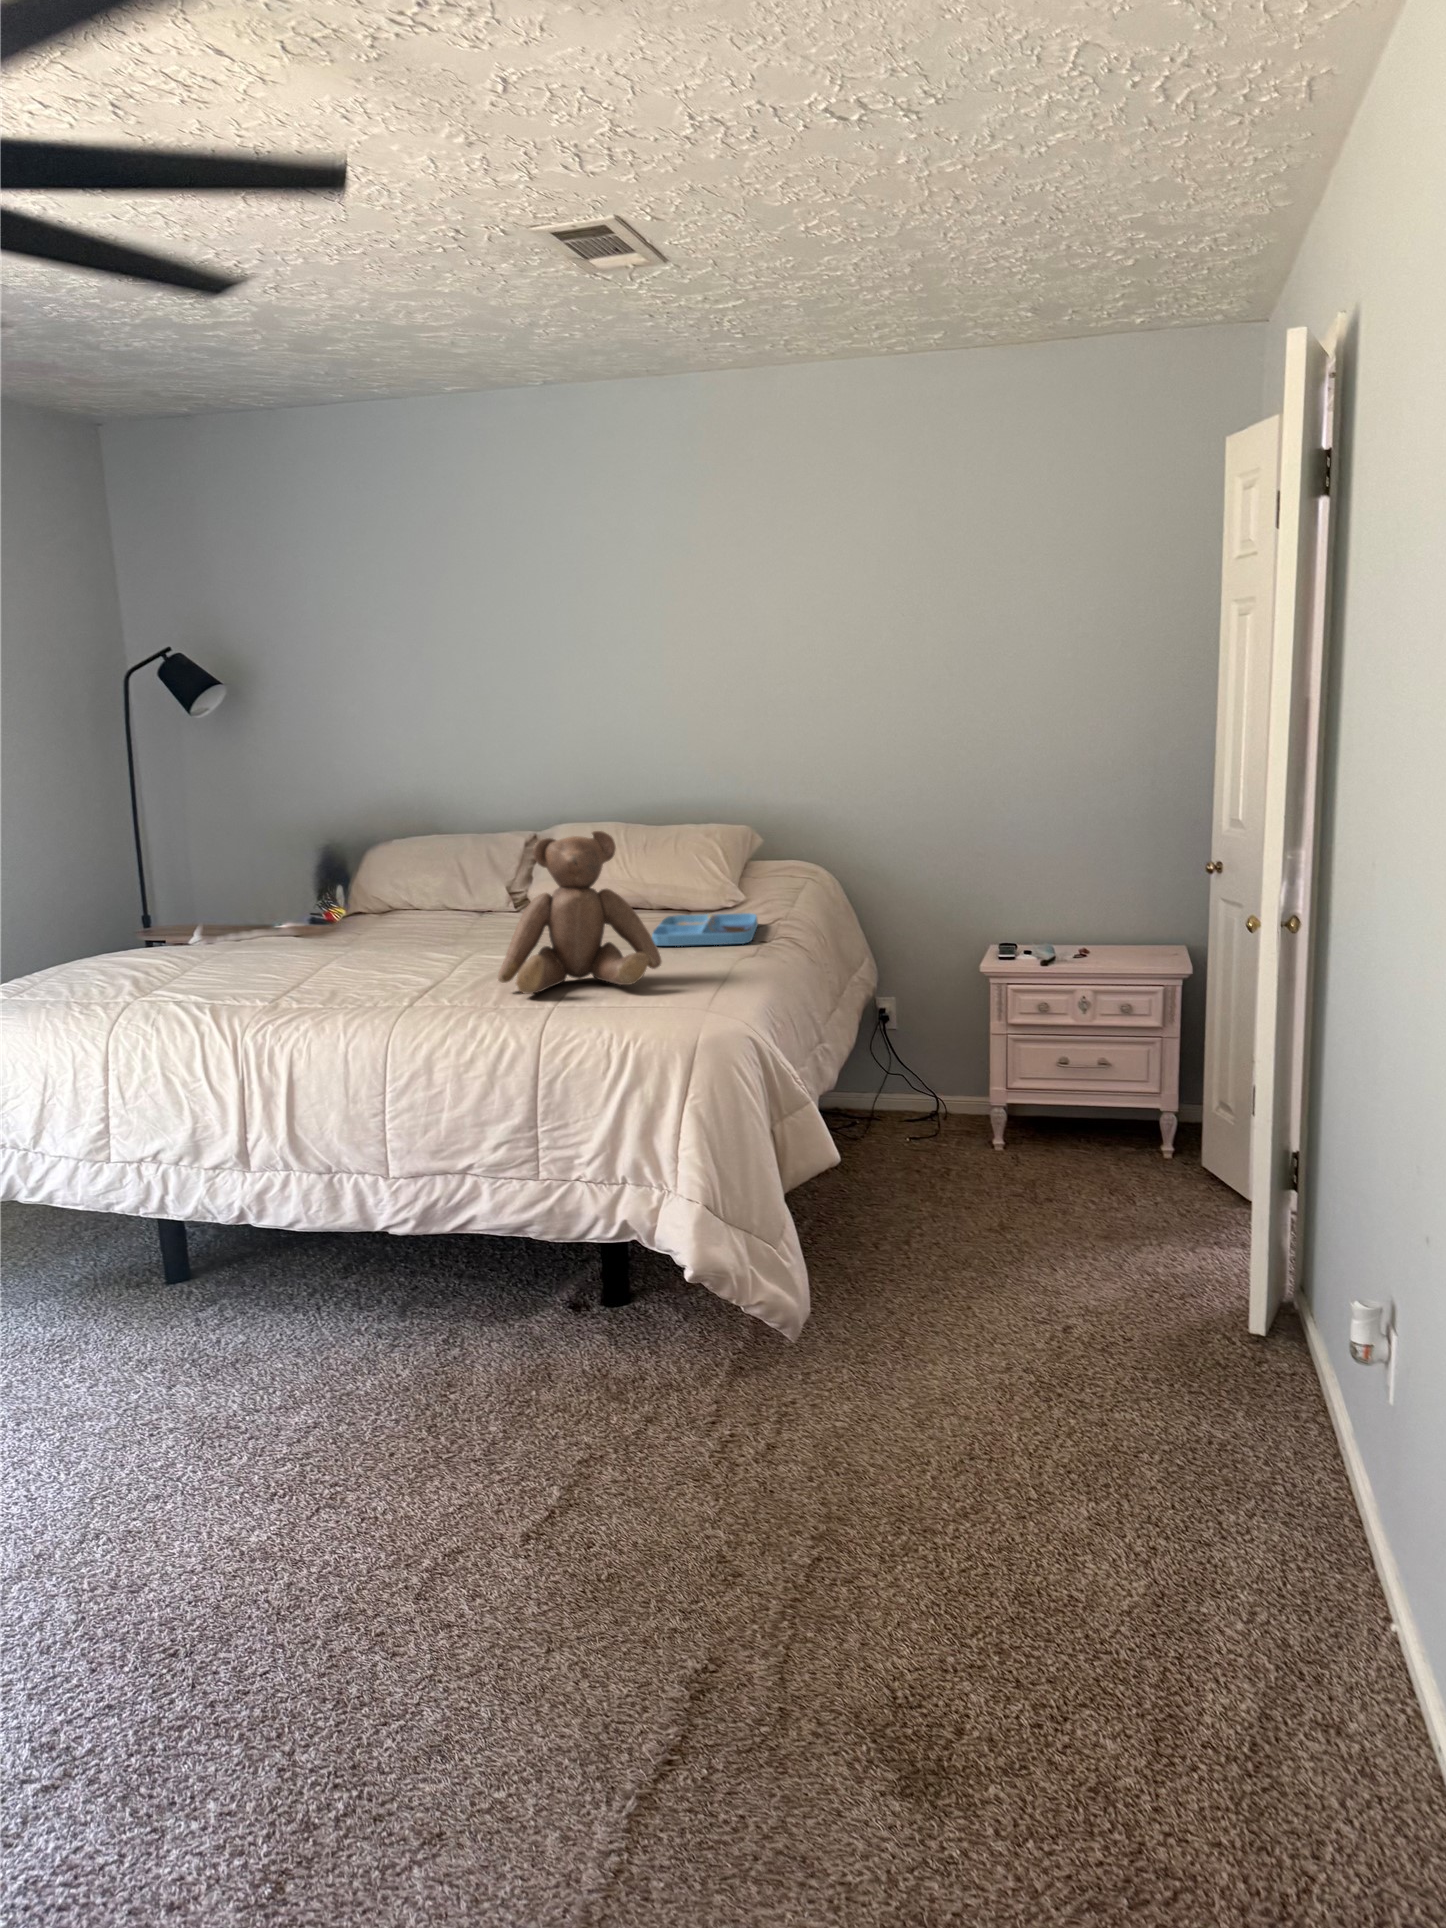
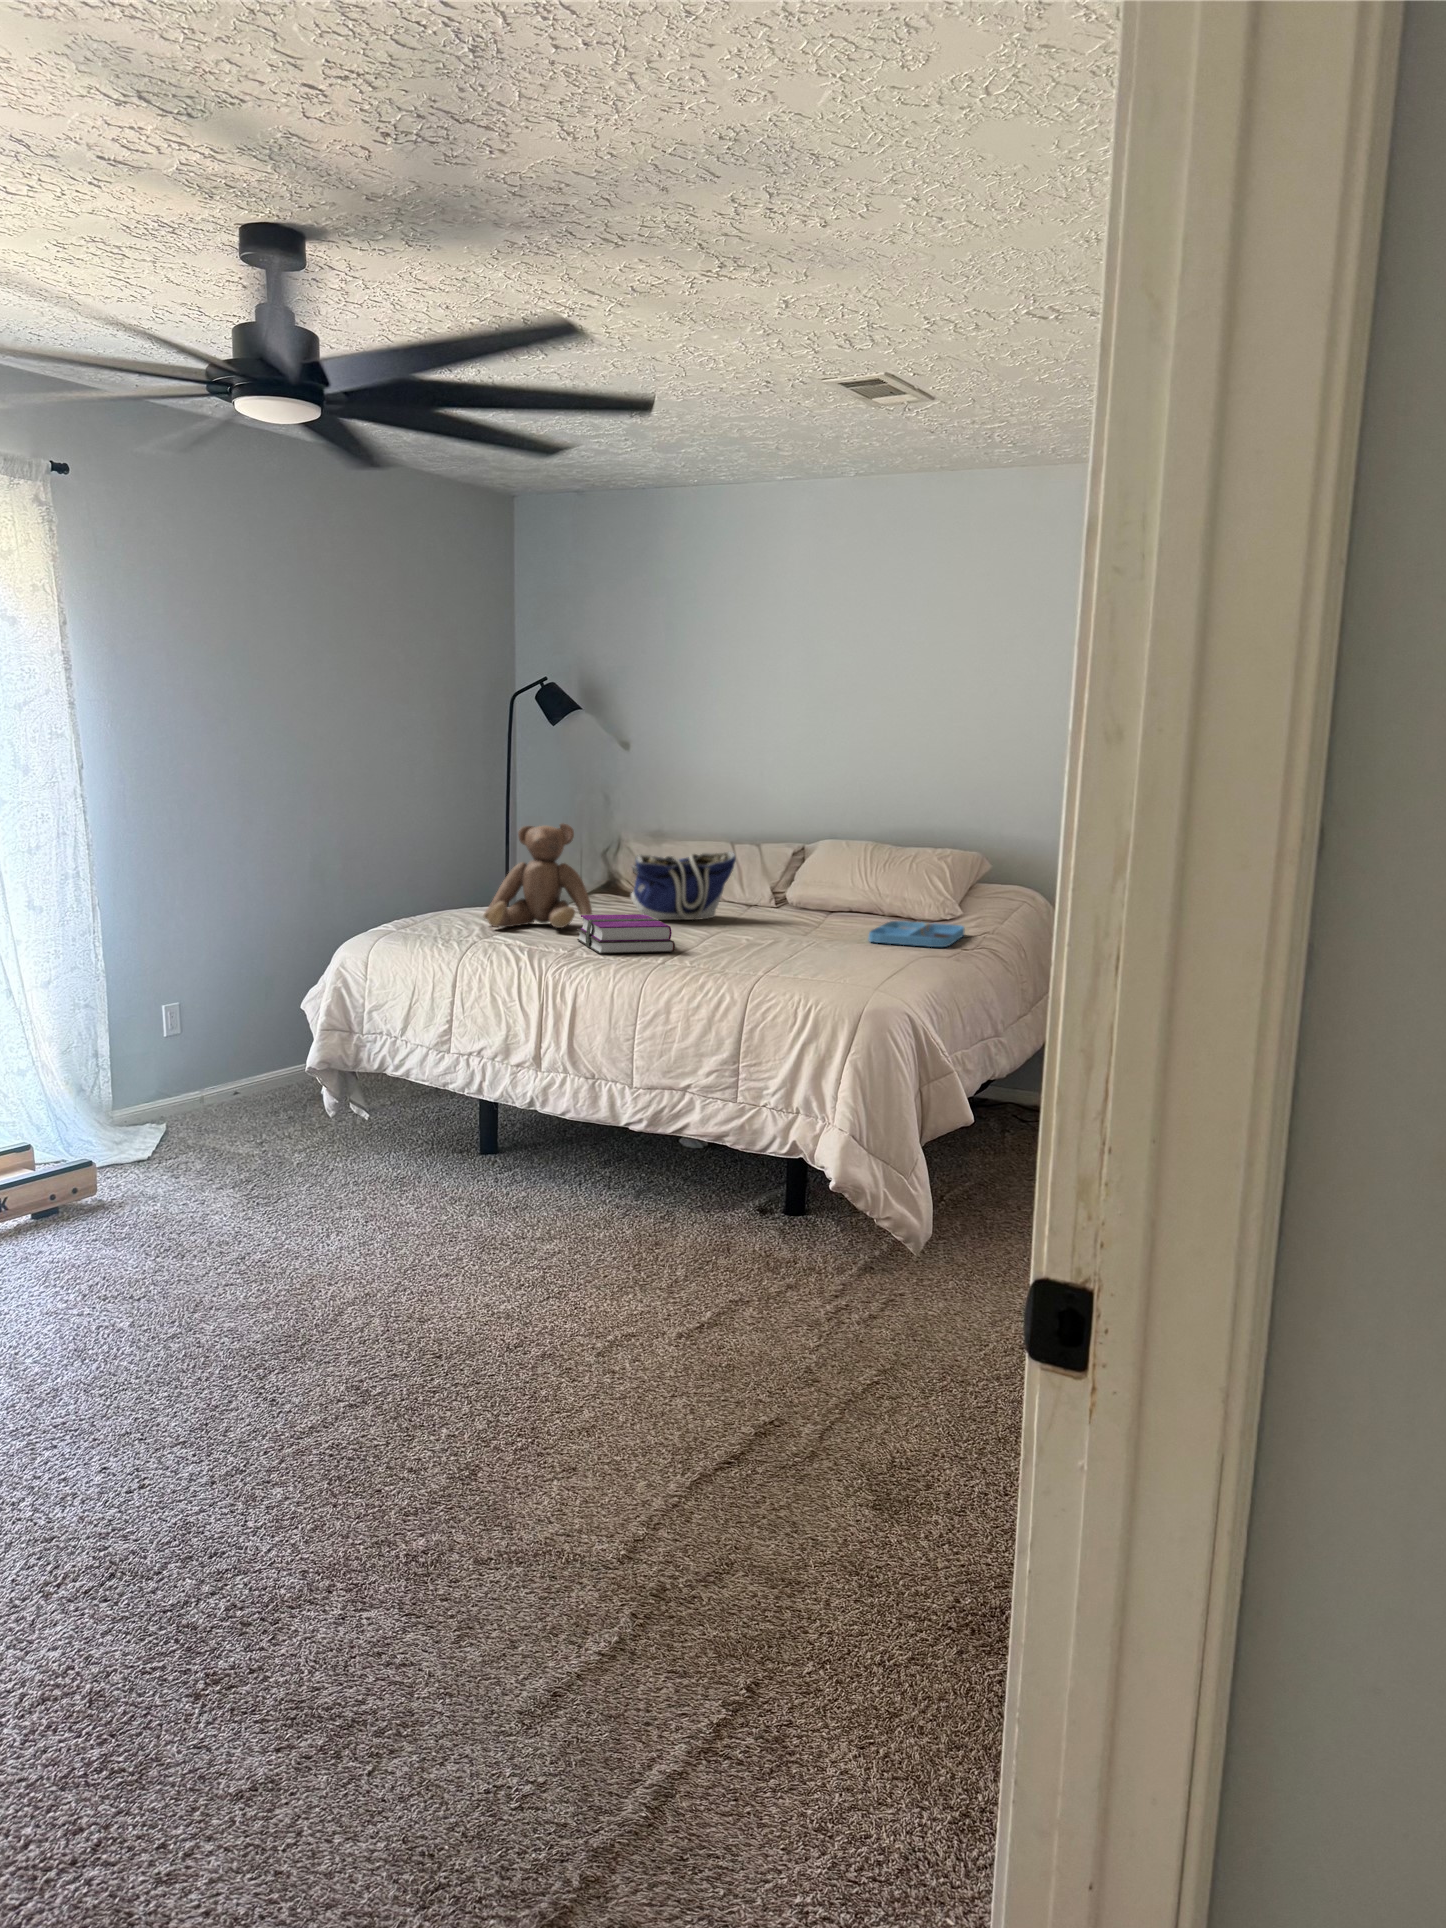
teddy bear: present [498,831,662,994] -> present [483,824,592,928]
tote bag: none [331,850,465,945] -> present [631,852,736,920]
hardback book: none [276,942,418,1003] -> present [577,914,675,954]

